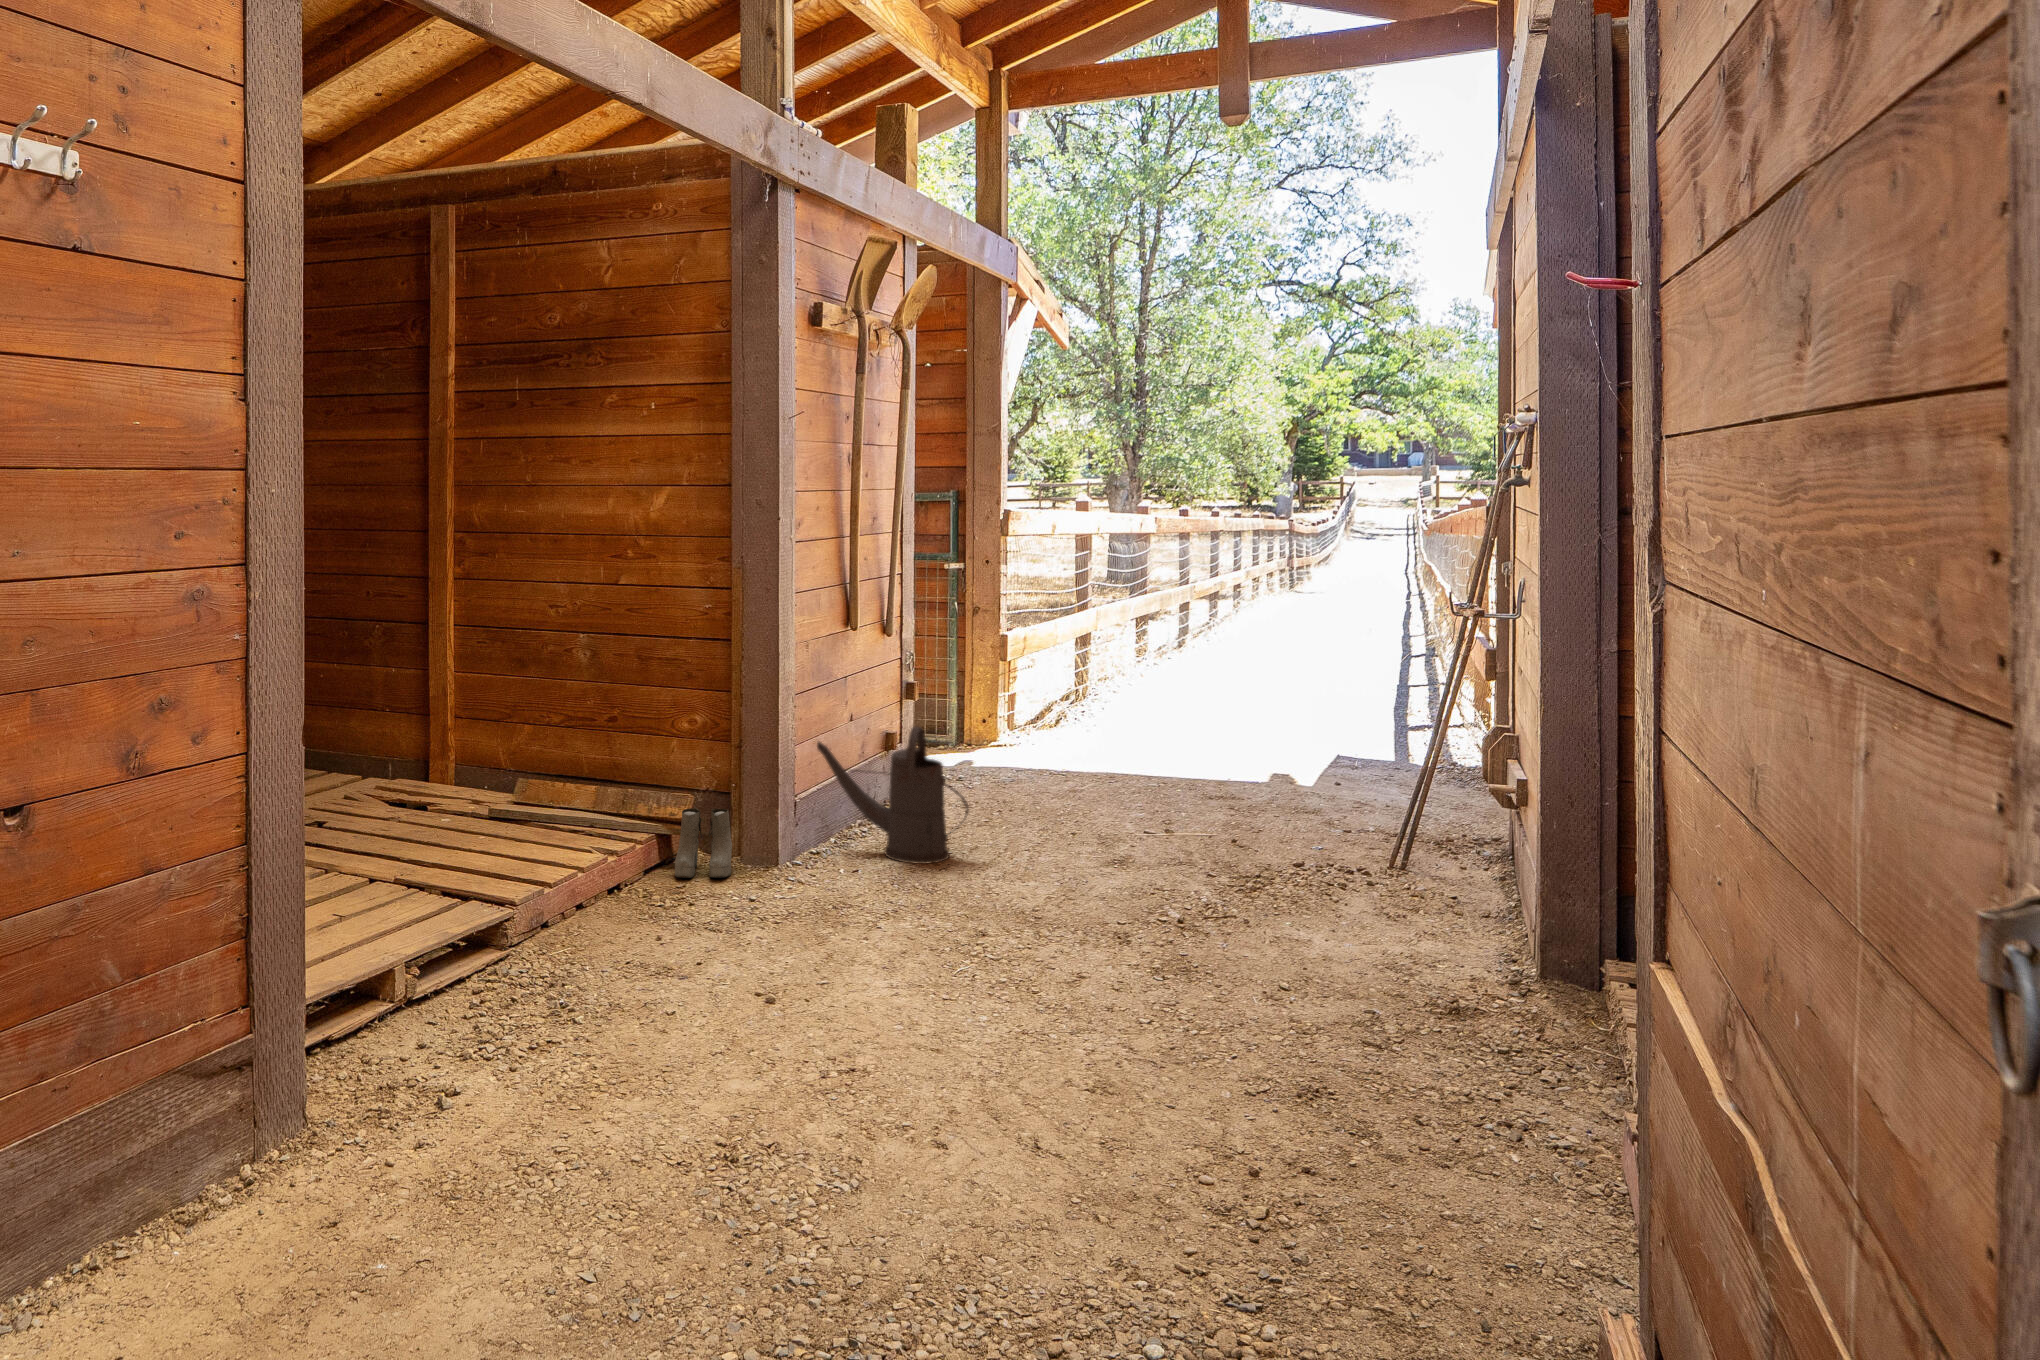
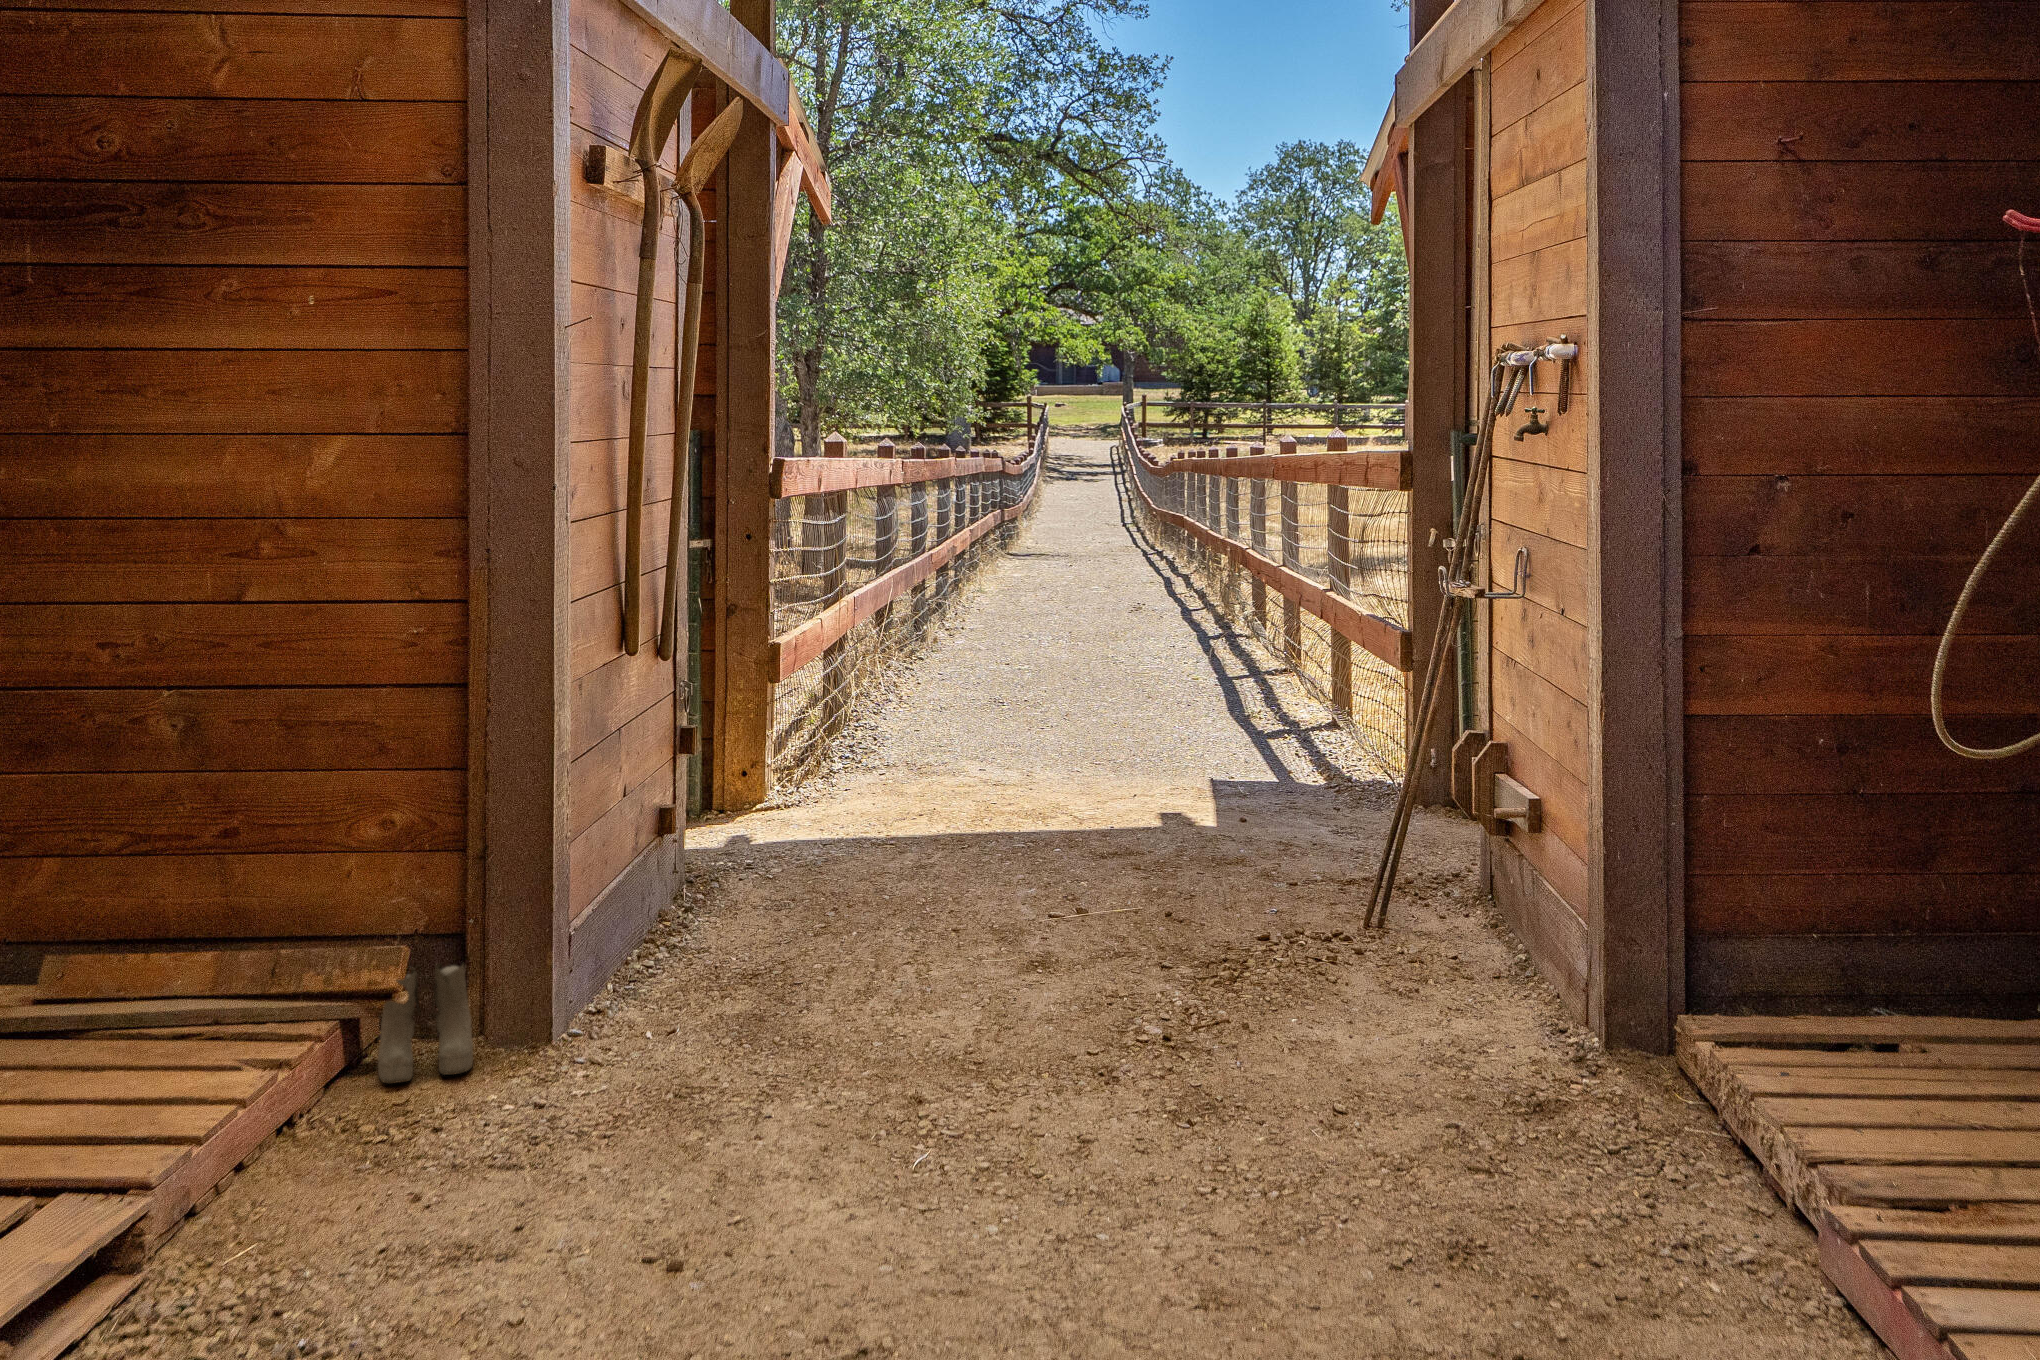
watering can: present [817,727,969,864] -> none [588,799,824,1003]

